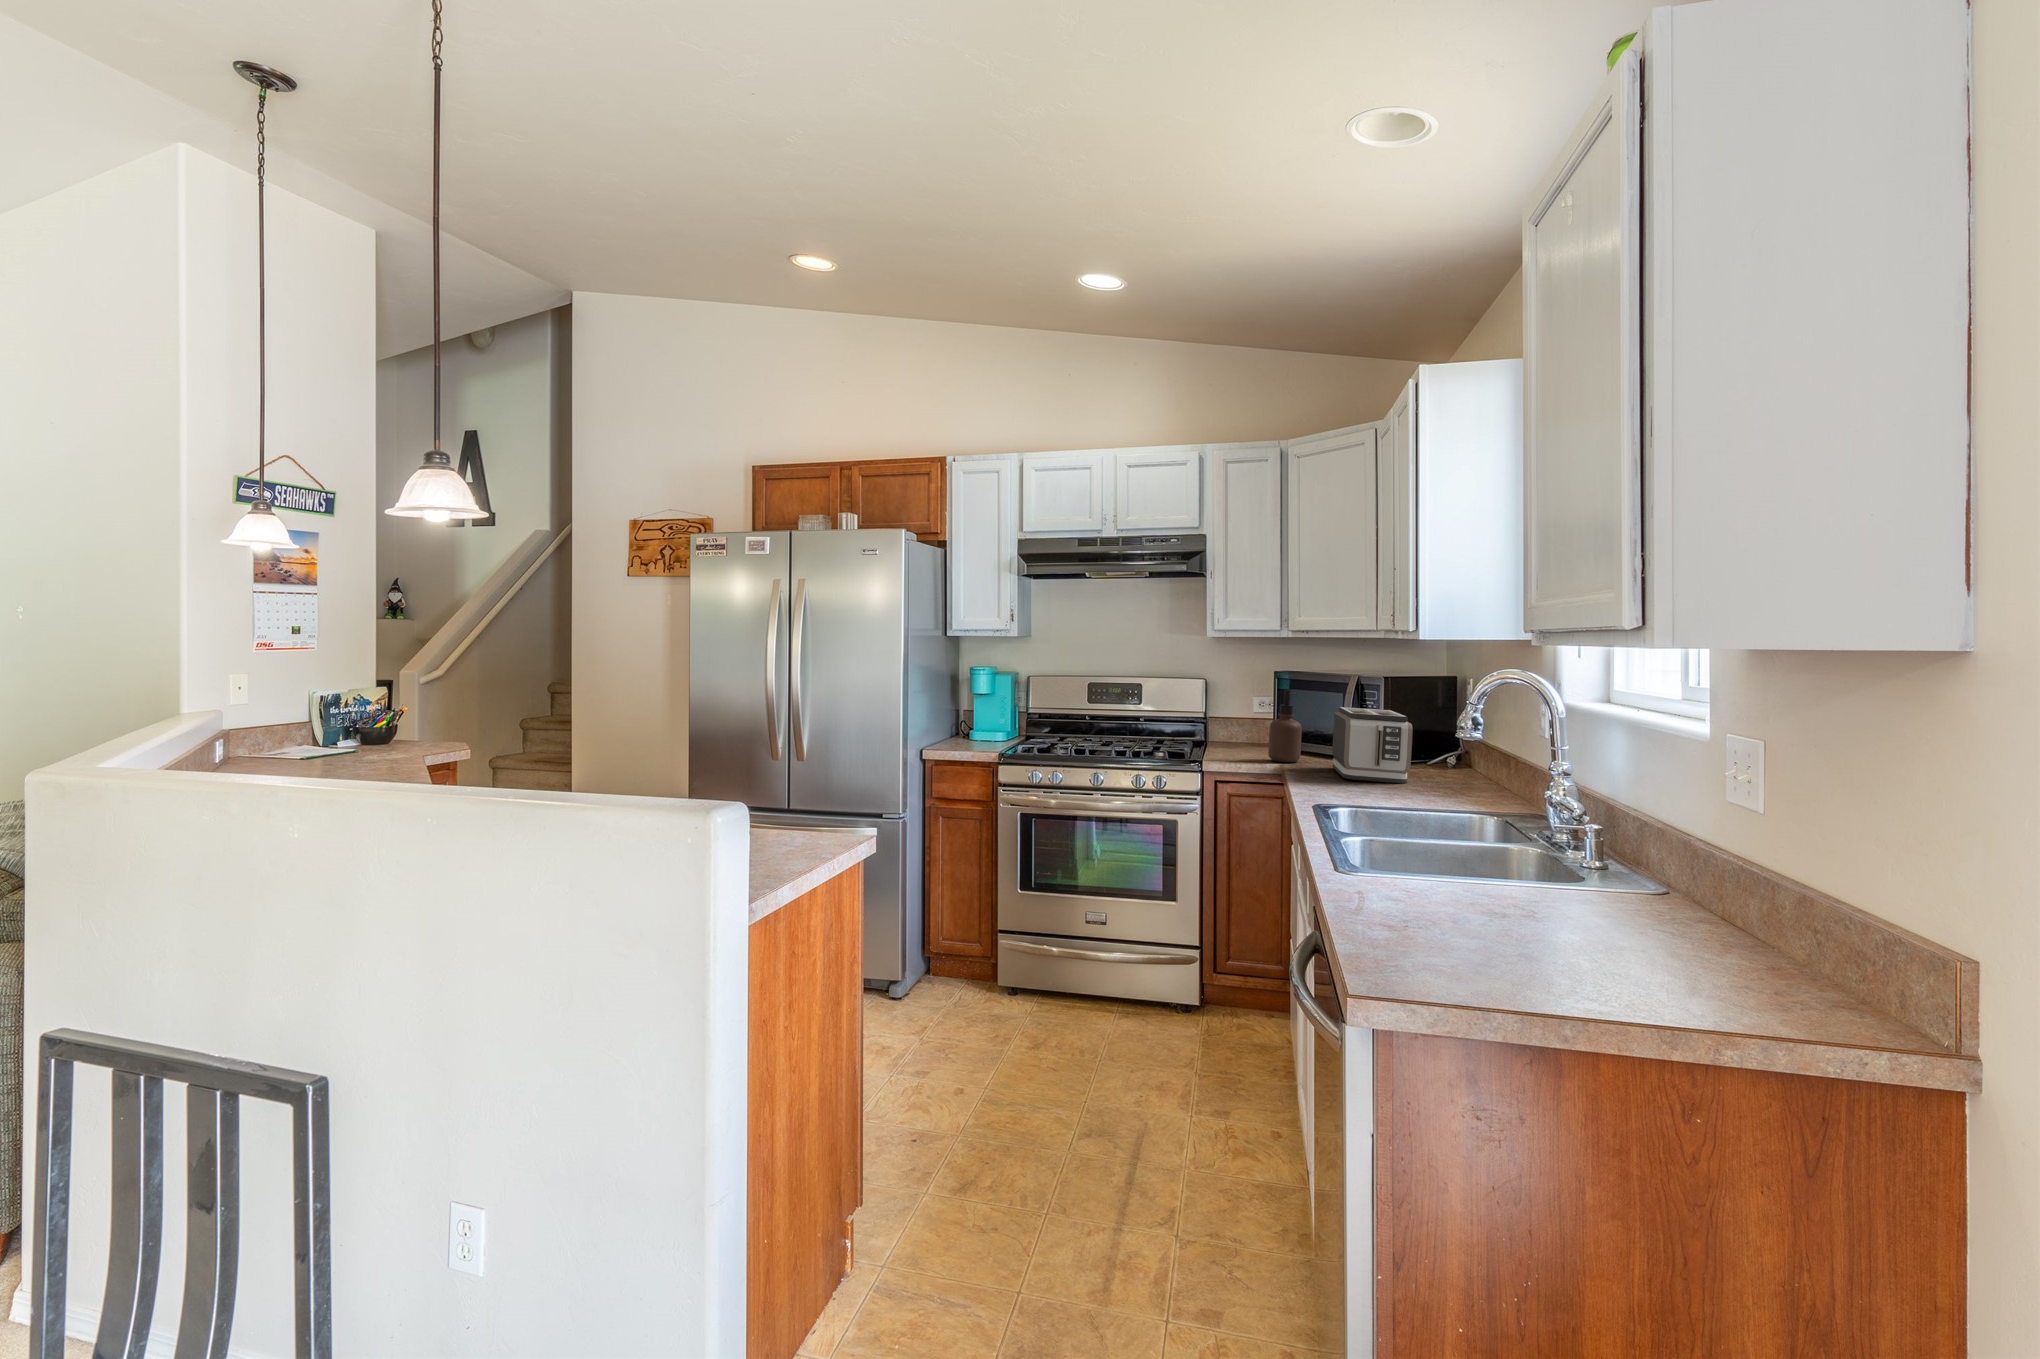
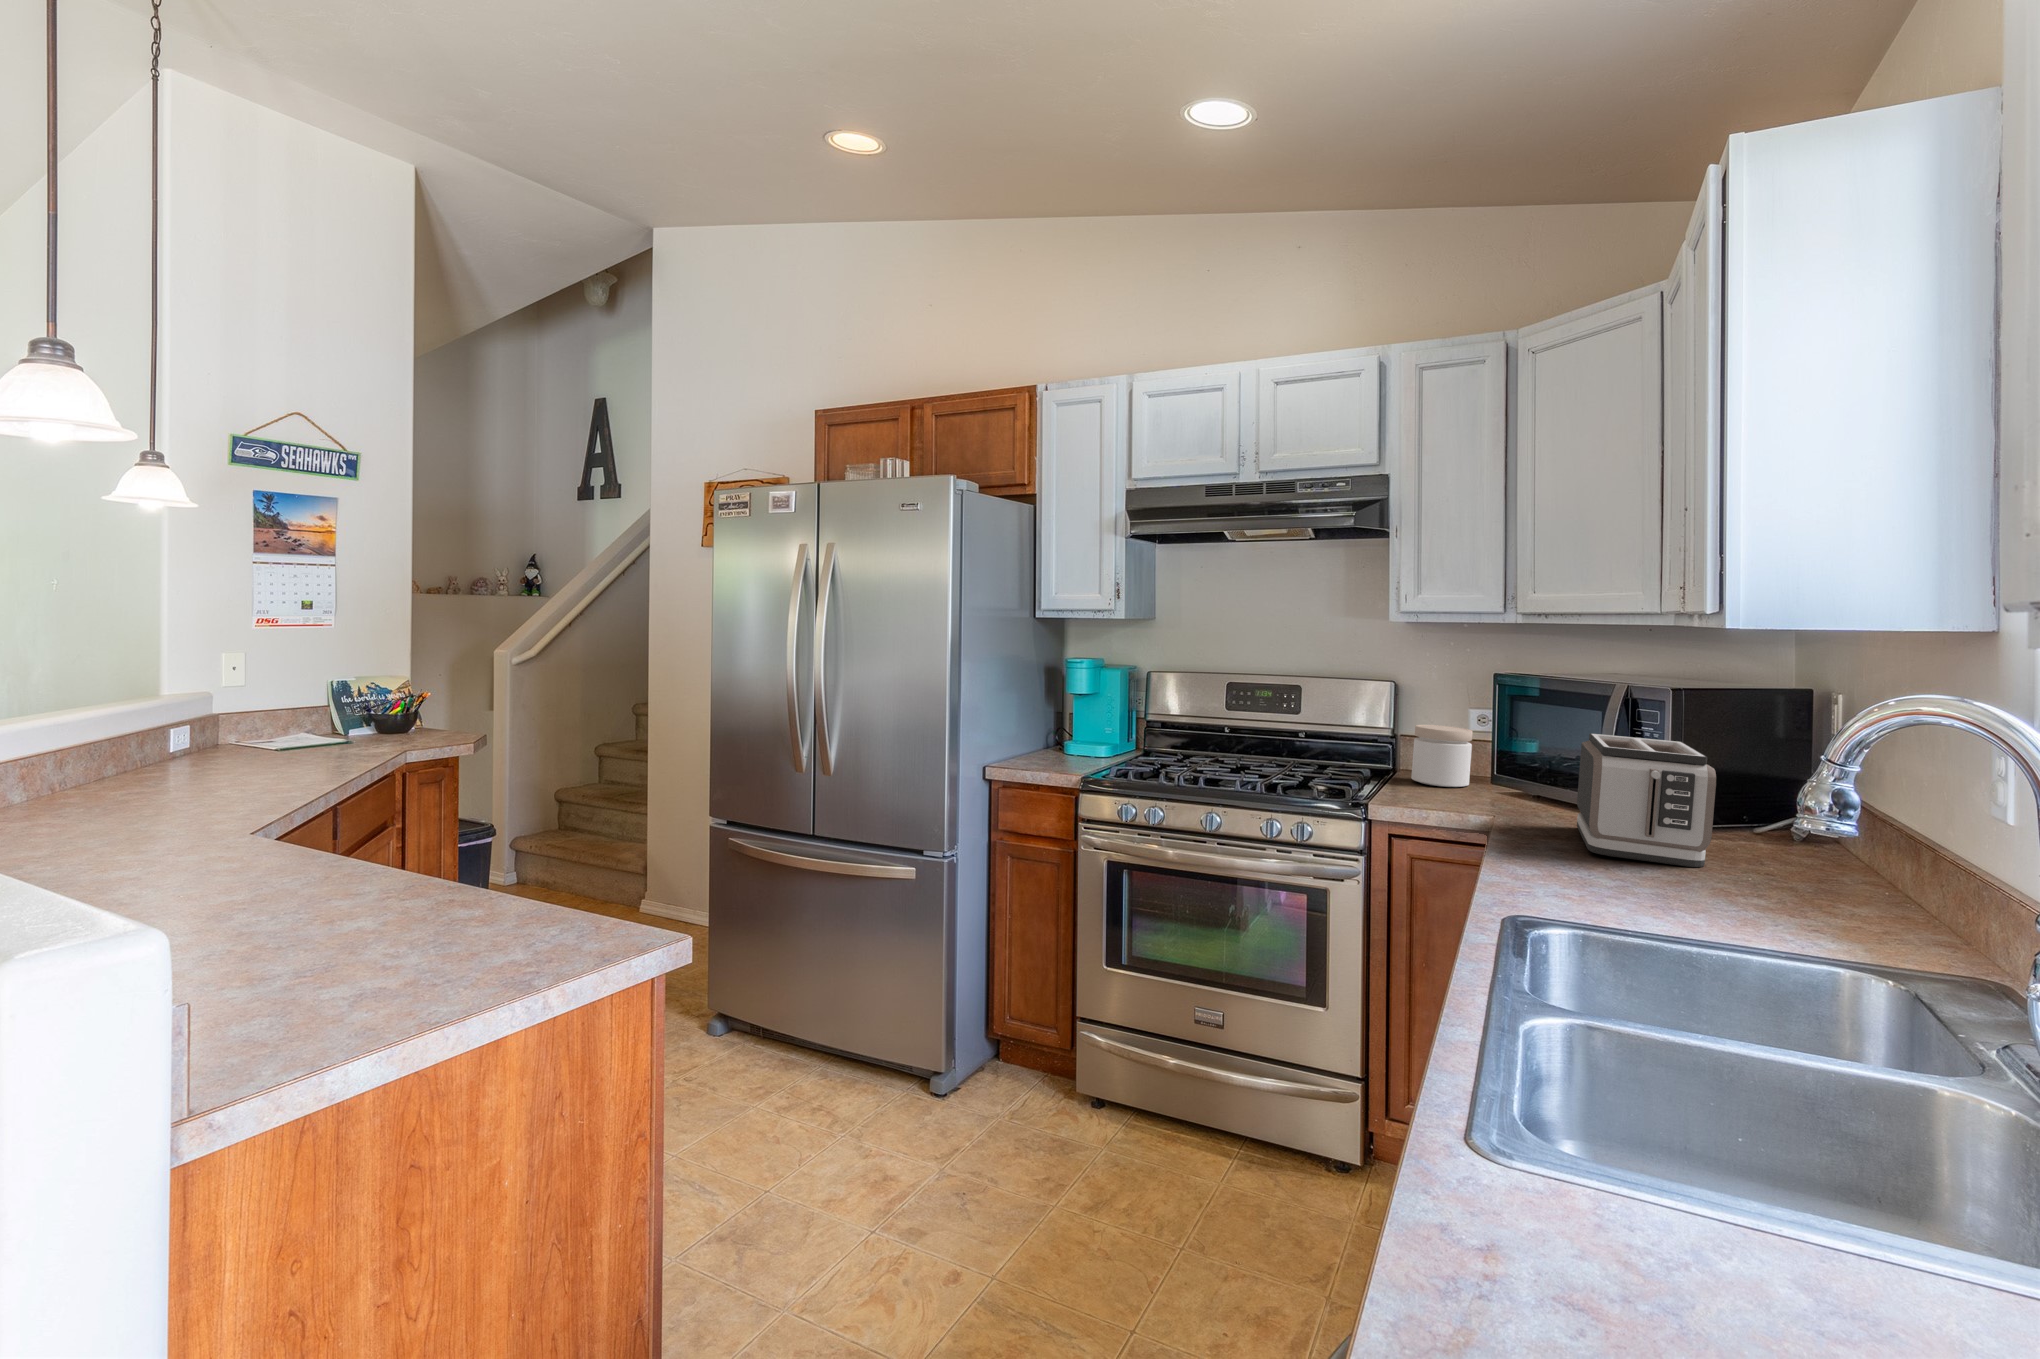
soap dispenser: present [1268,690,1302,762] -> none [1475,704,1530,814]
jar: none [1221,708,1260,750] -> present [1411,725,1473,787]

